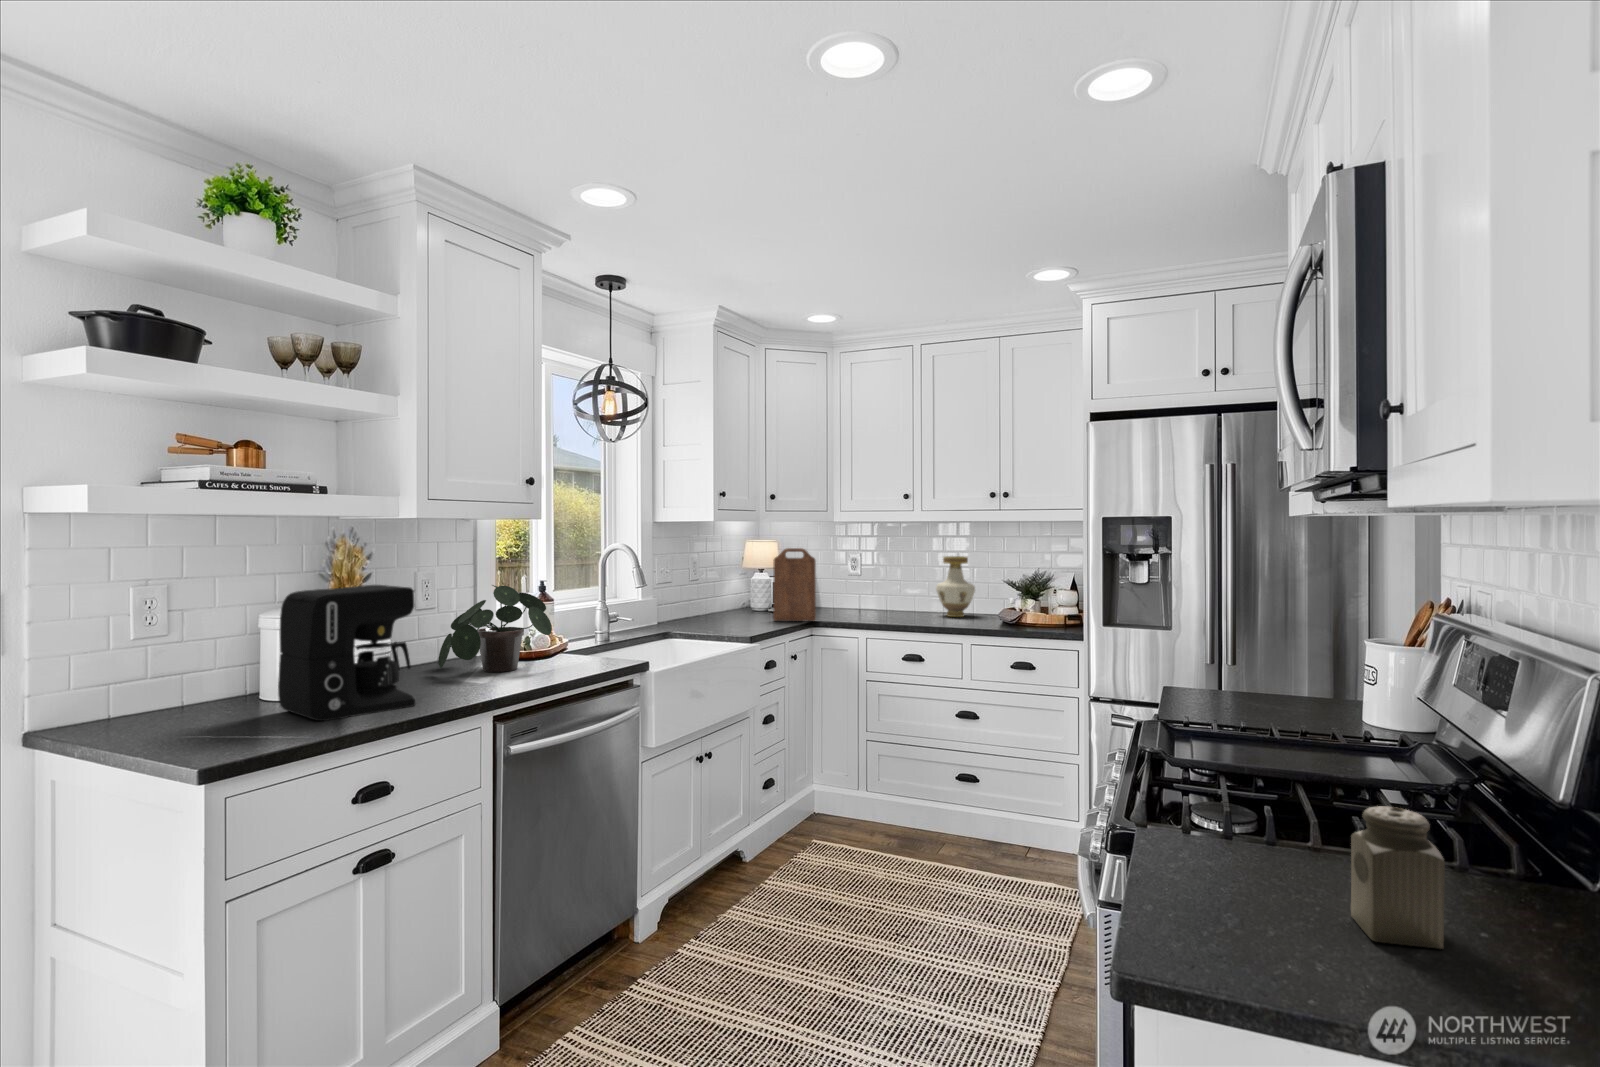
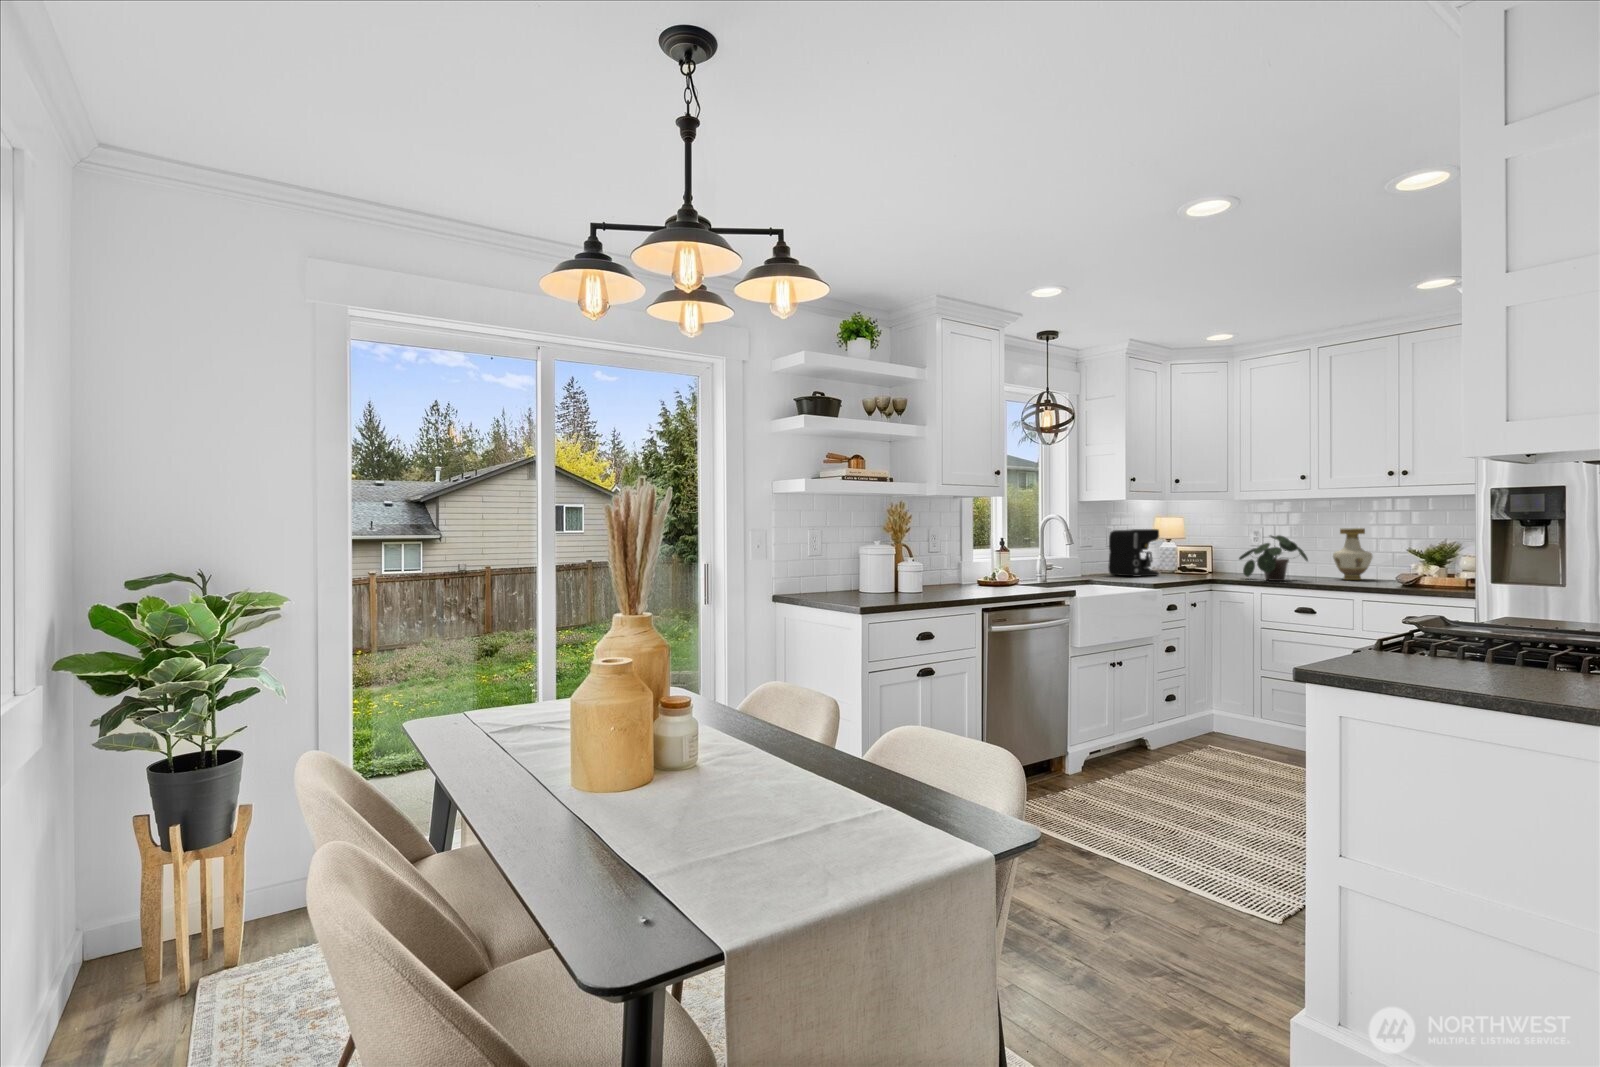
cutting board: present [773,548,816,621] -> none [1177,521,1214,578]
coffee maker: present [278,585,416,721] -> present [1109,529,1159,576]
potted plant: present [438,585,552,672] -> present [1239,535,1308,581]
salt shaker: present [1351,806,1445,949] -> none [1447,601,1491,664]

